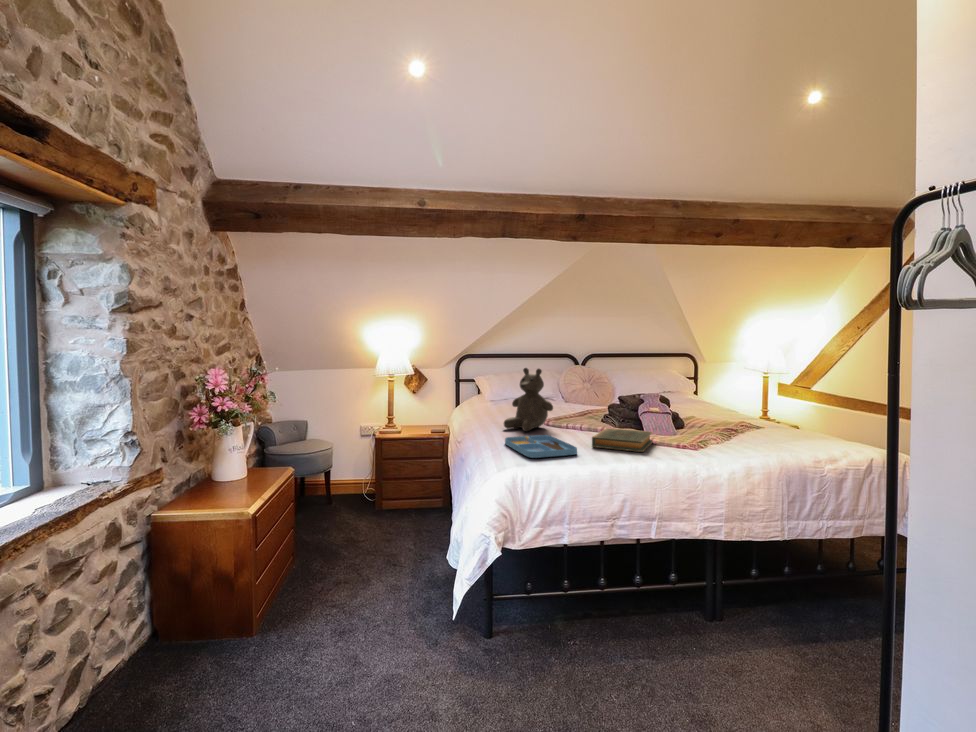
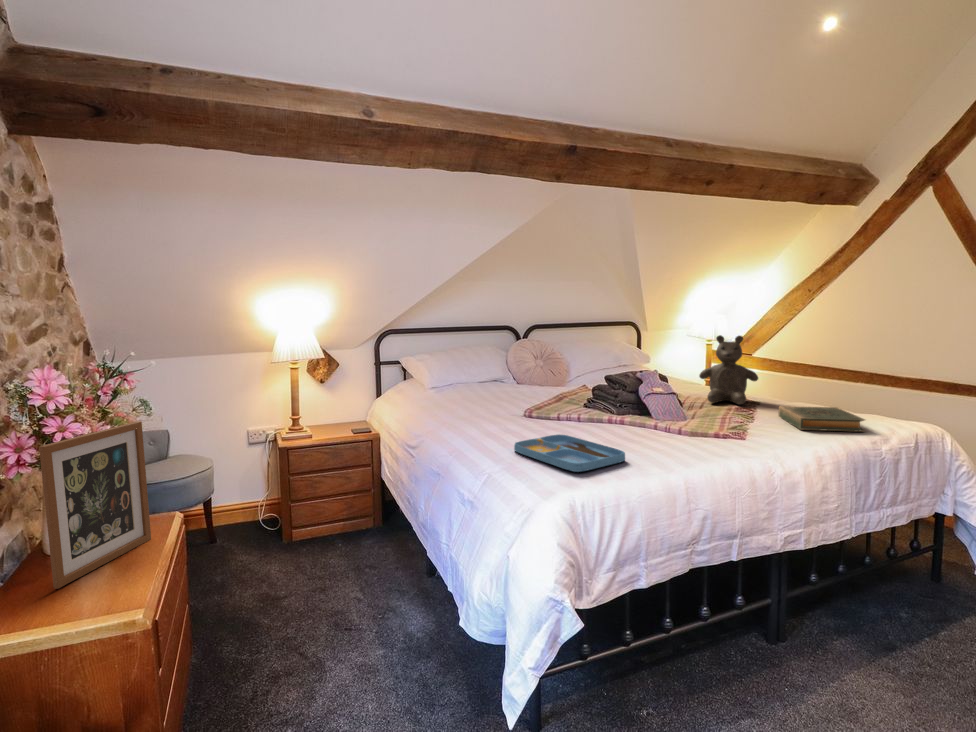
teddy bear: present [504,368,553,431] -> present [699,335,758,405]
picture frame: none [208,404,268,494] -> present [39,421,151,589]
hardback book: present [592,428,653,452] -> present [779,406,865,432]

